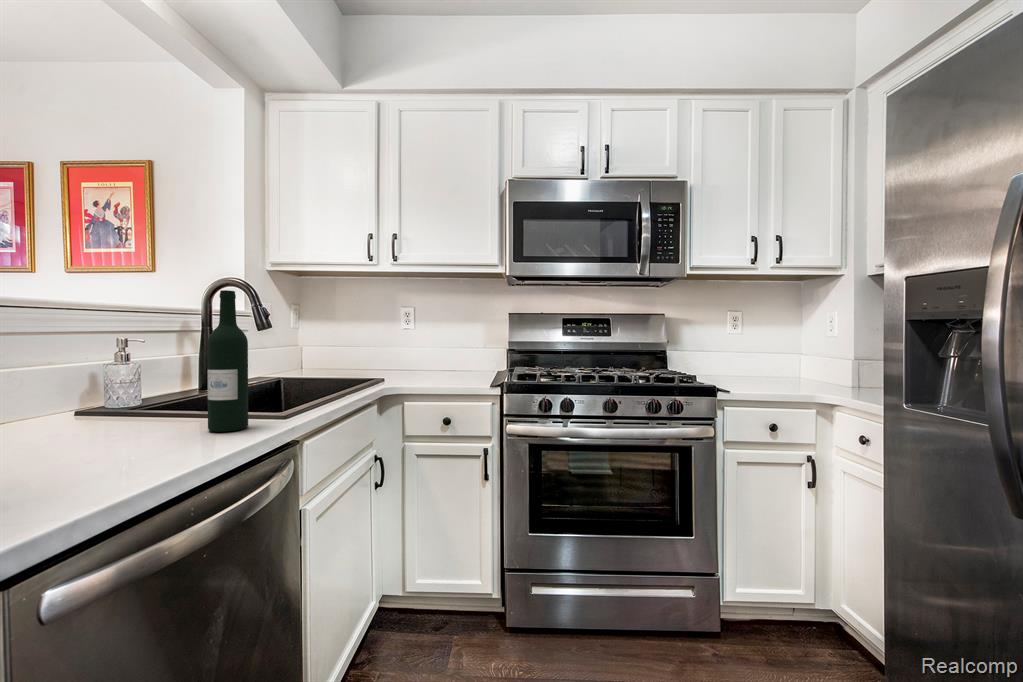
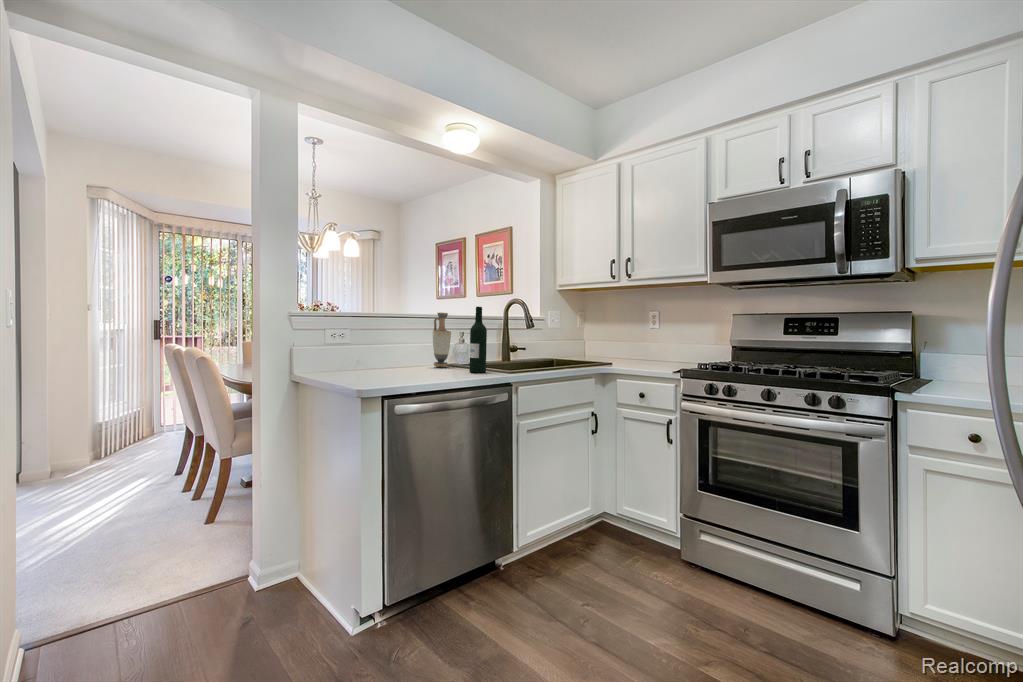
vase: none [60,301,116,429] -> present [433,313,451,367]

